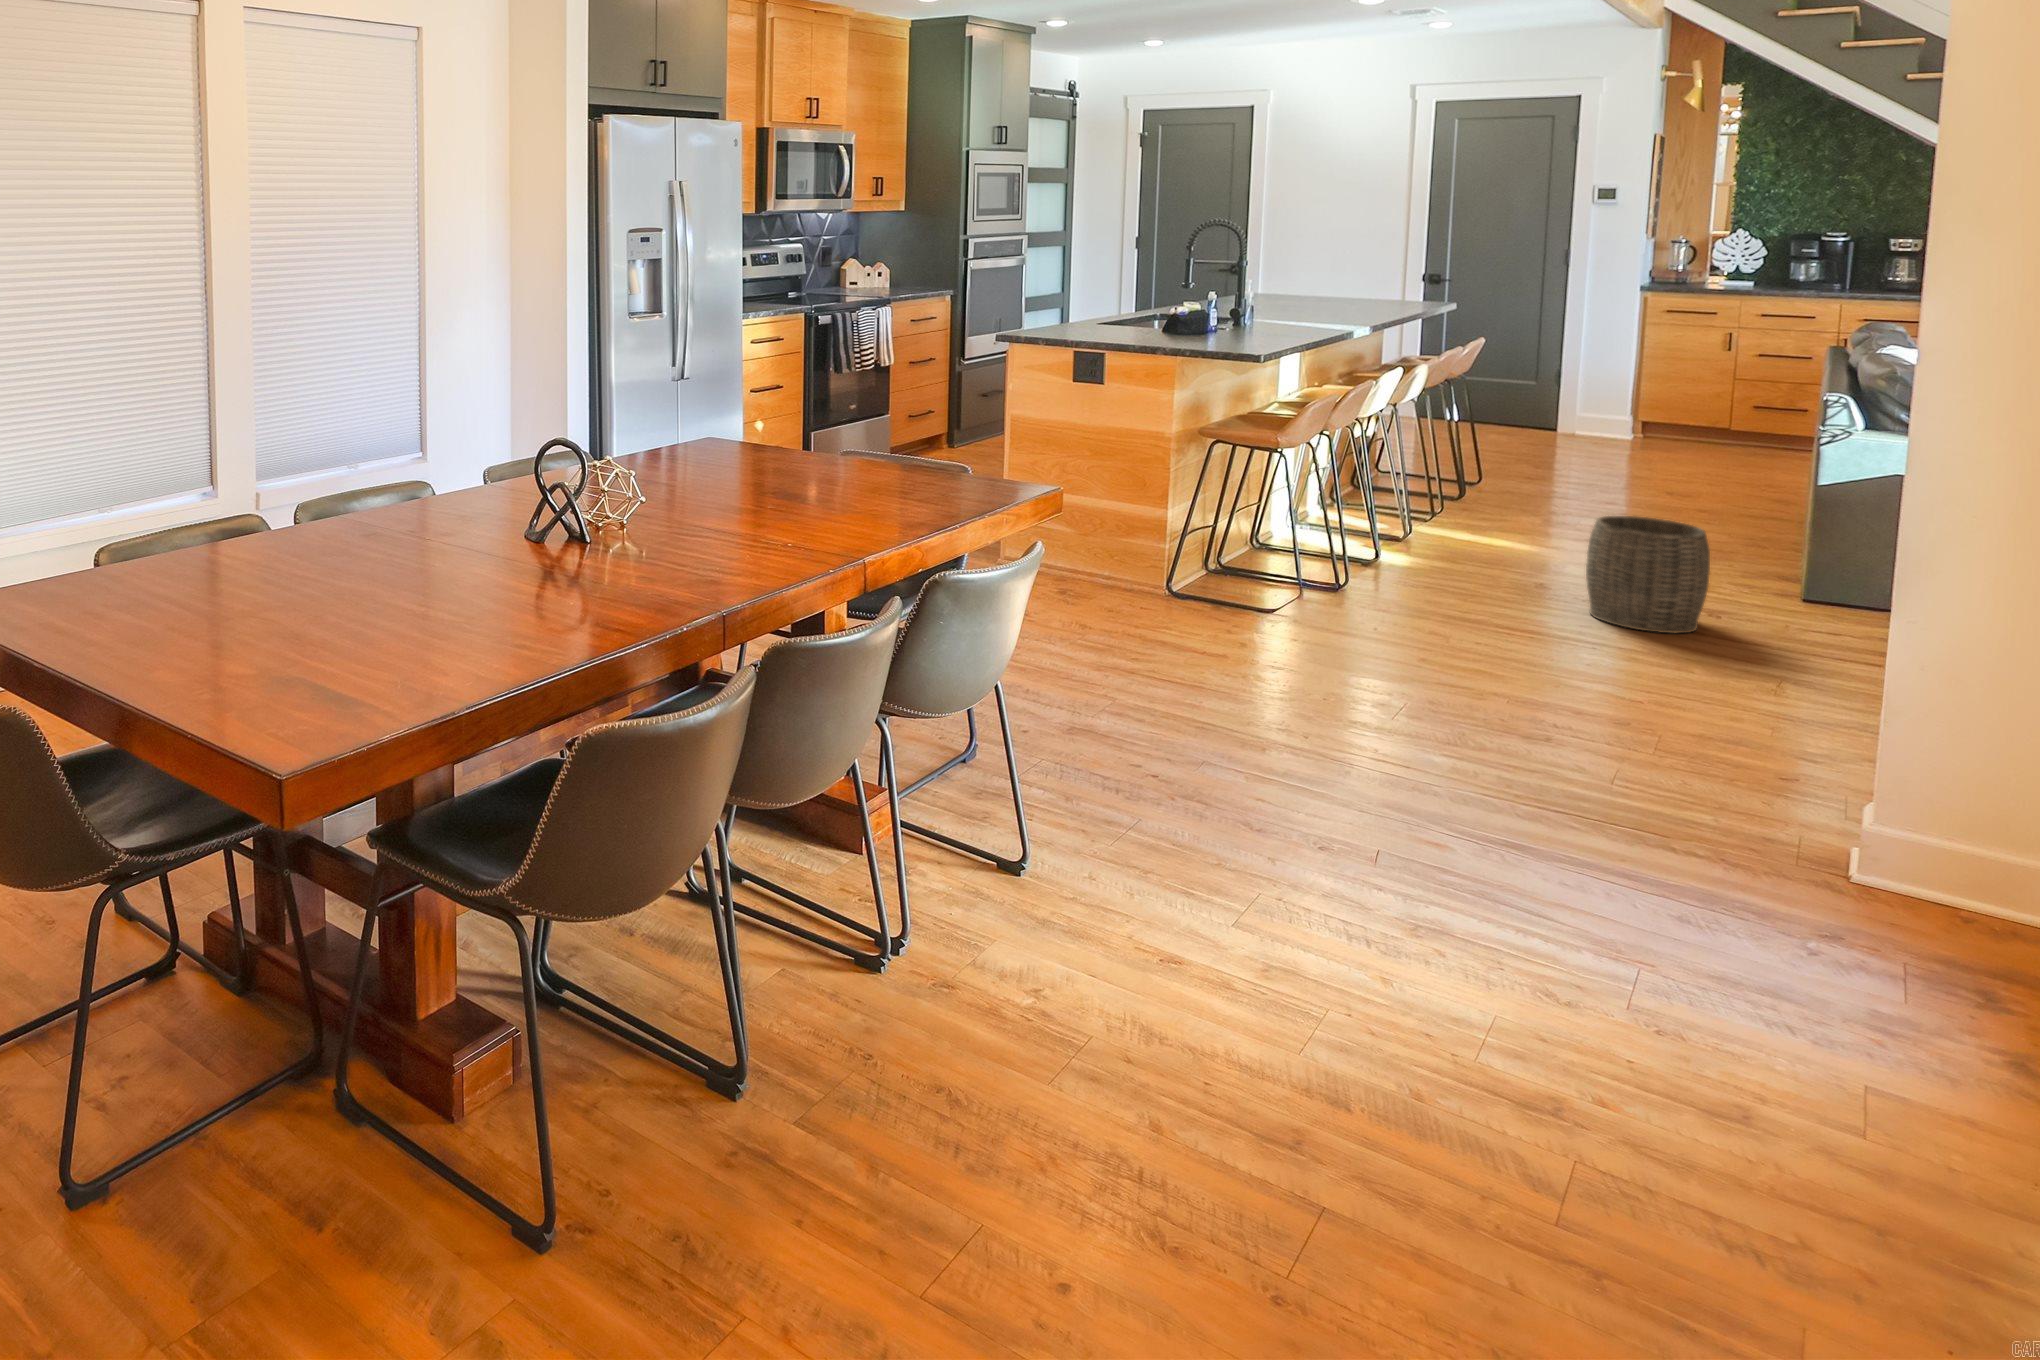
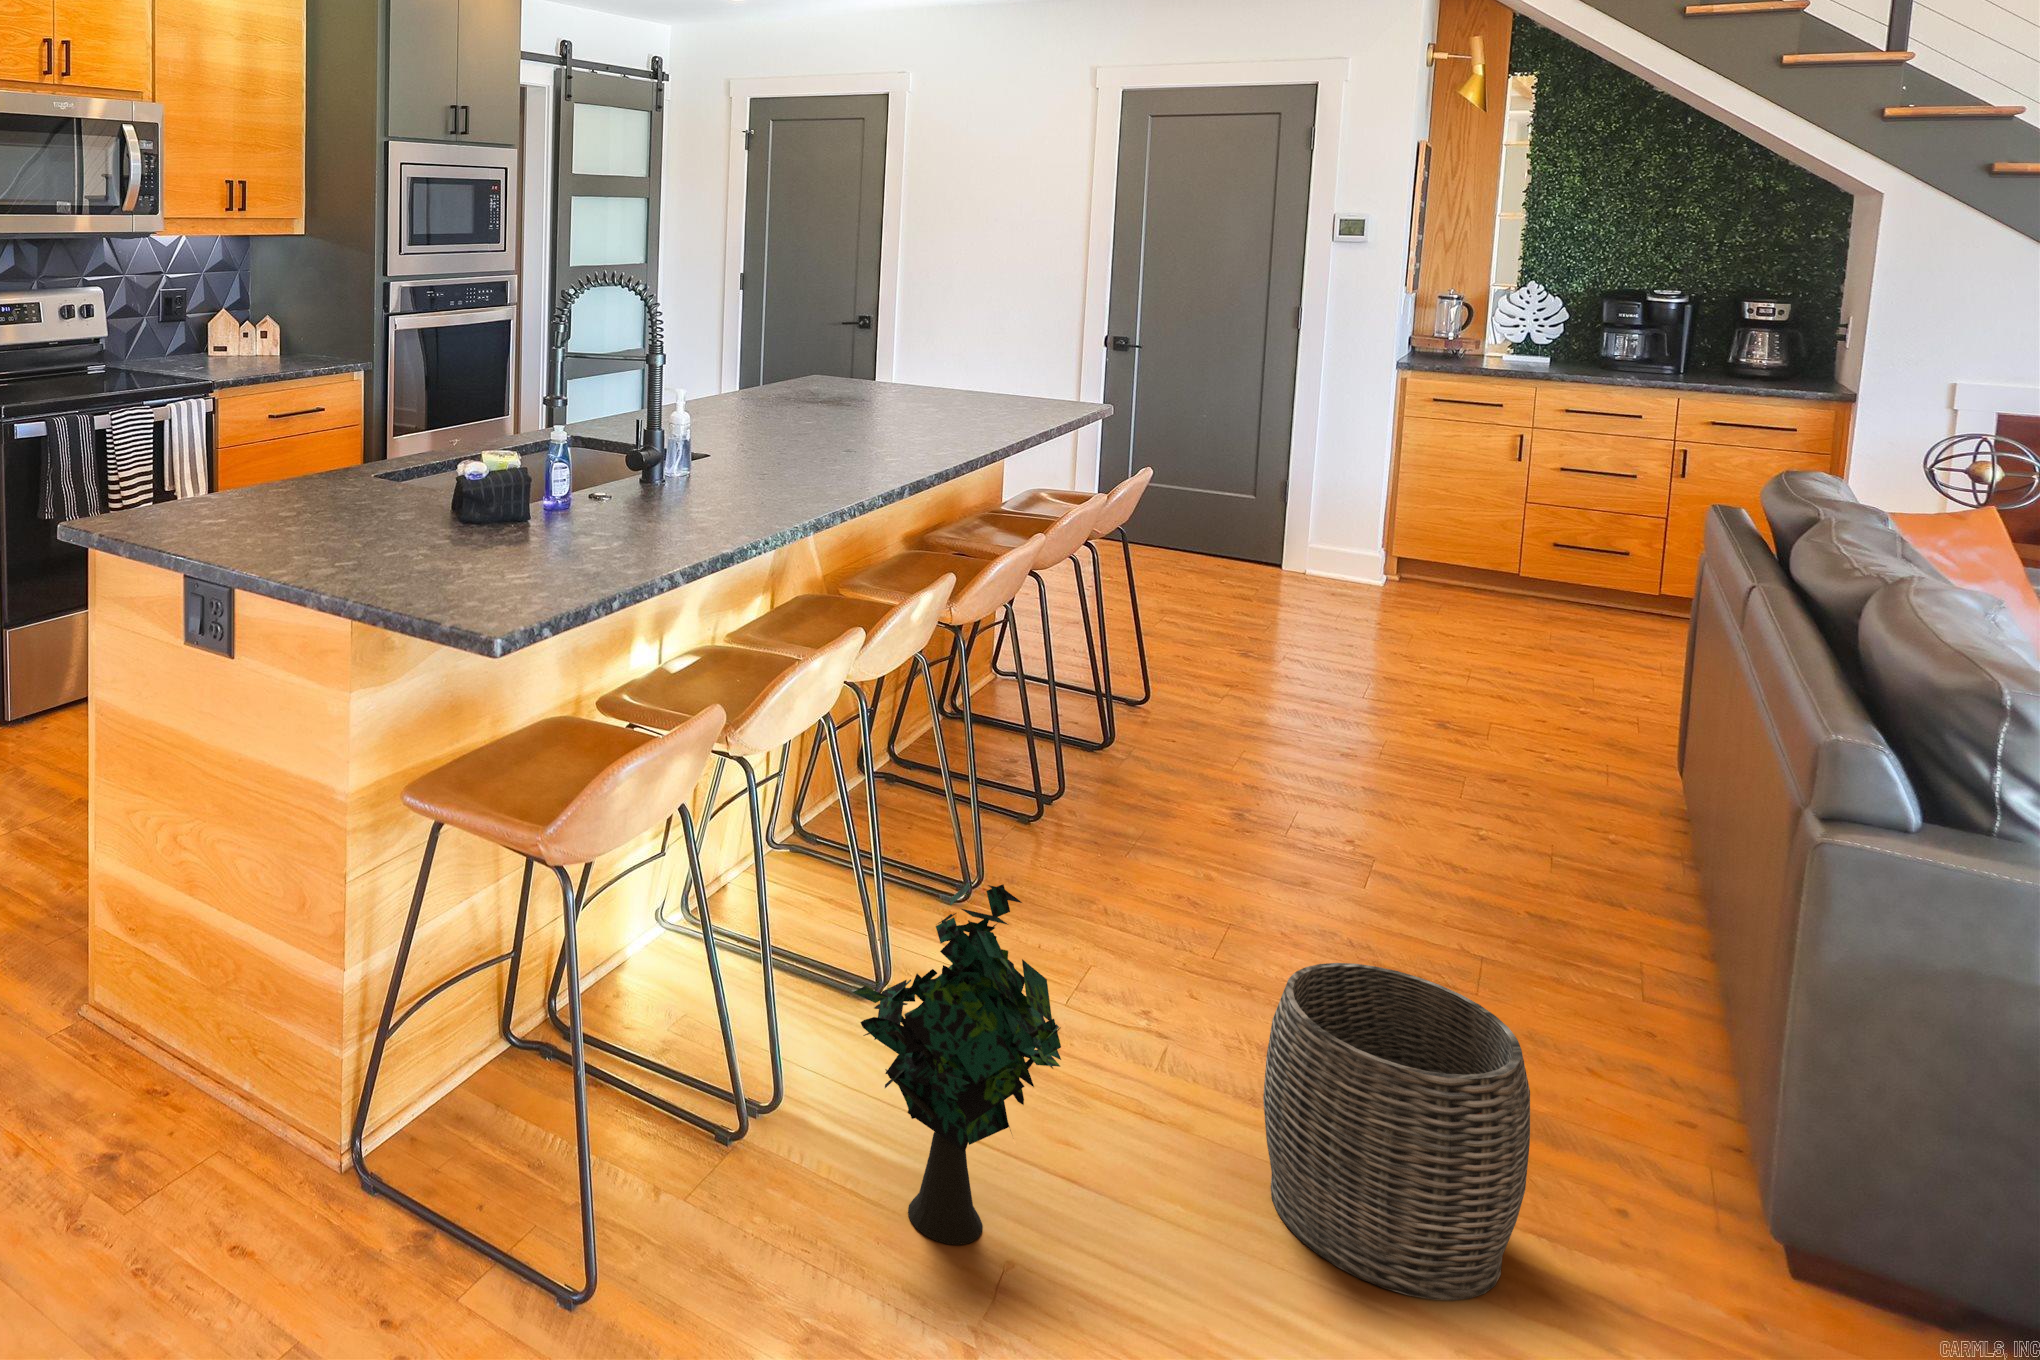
decorative plant: none [1396,469,1498,621] -> present [853,883,1061,1245]

